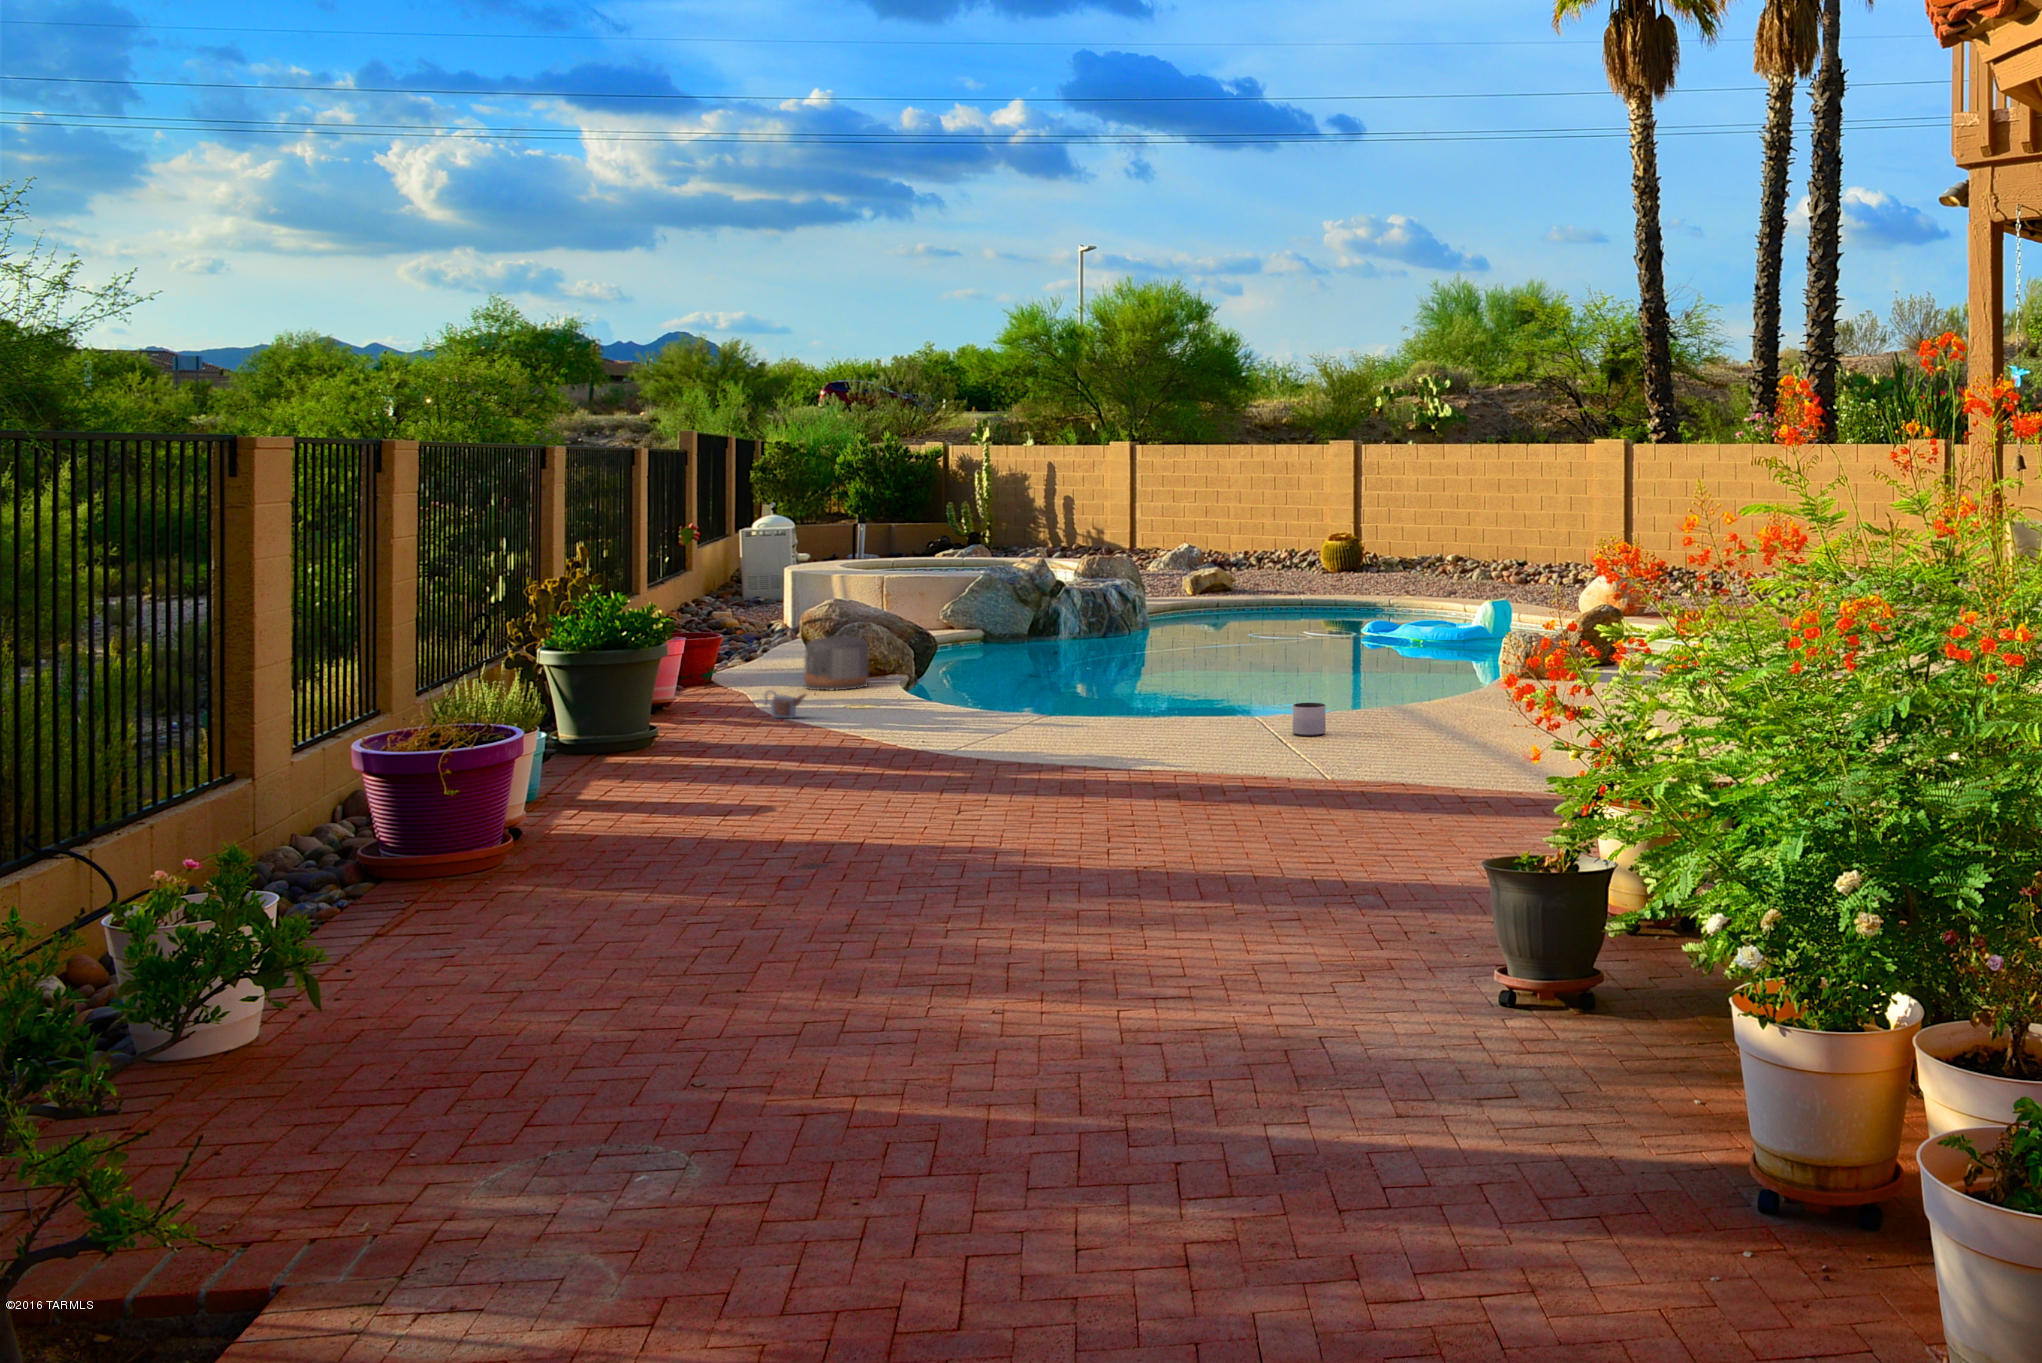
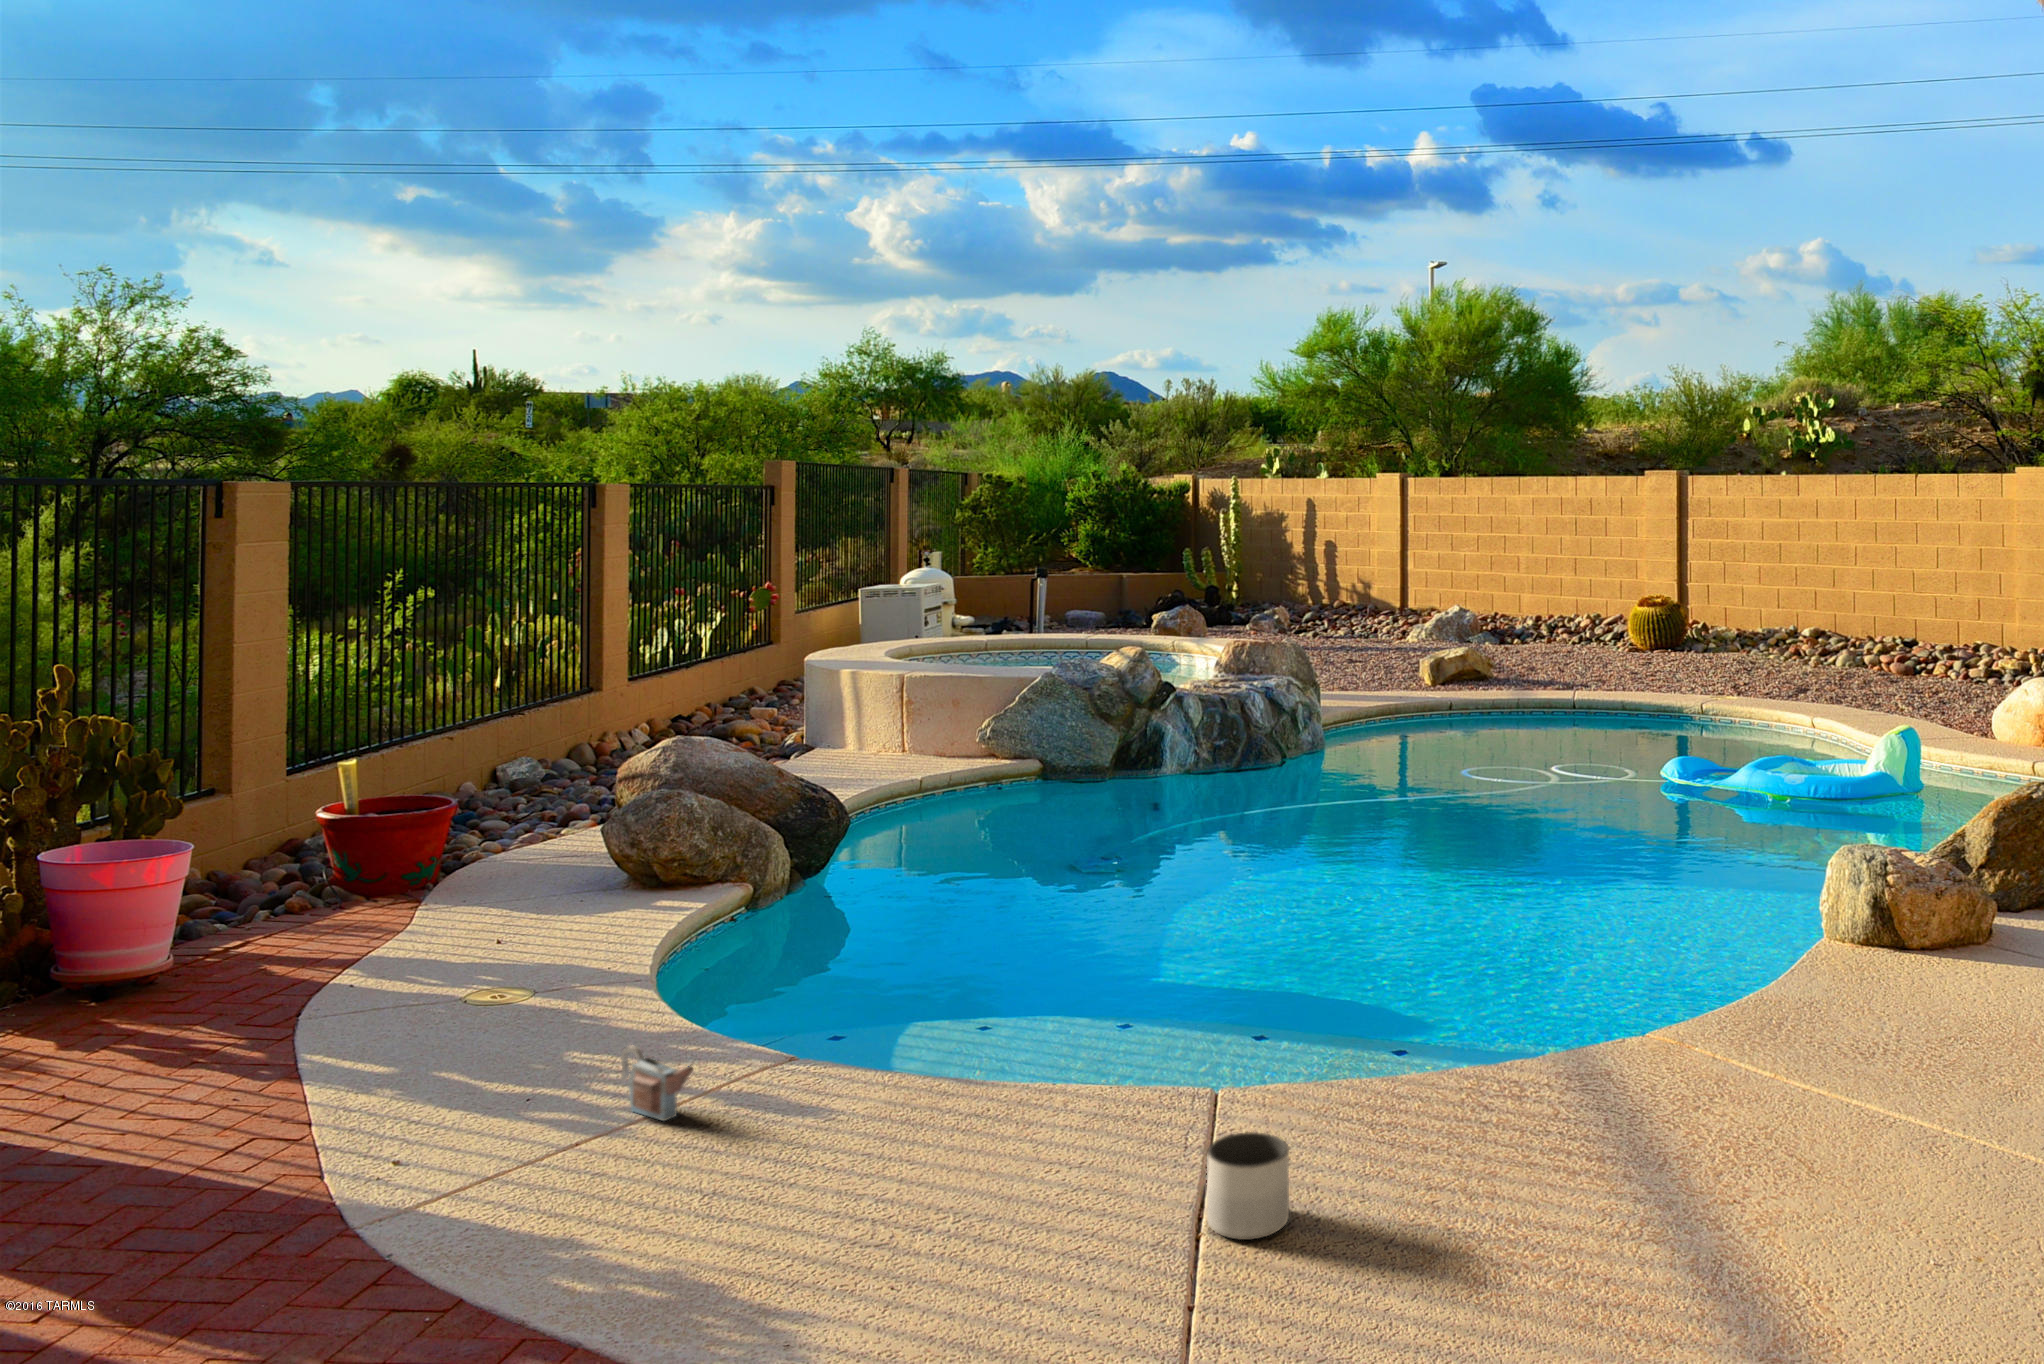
pouf: present [804,636,869,690] -> none [581,809,696,911]
watering can: present [765,691,806,718] -> present [620,1046,693,1121]

